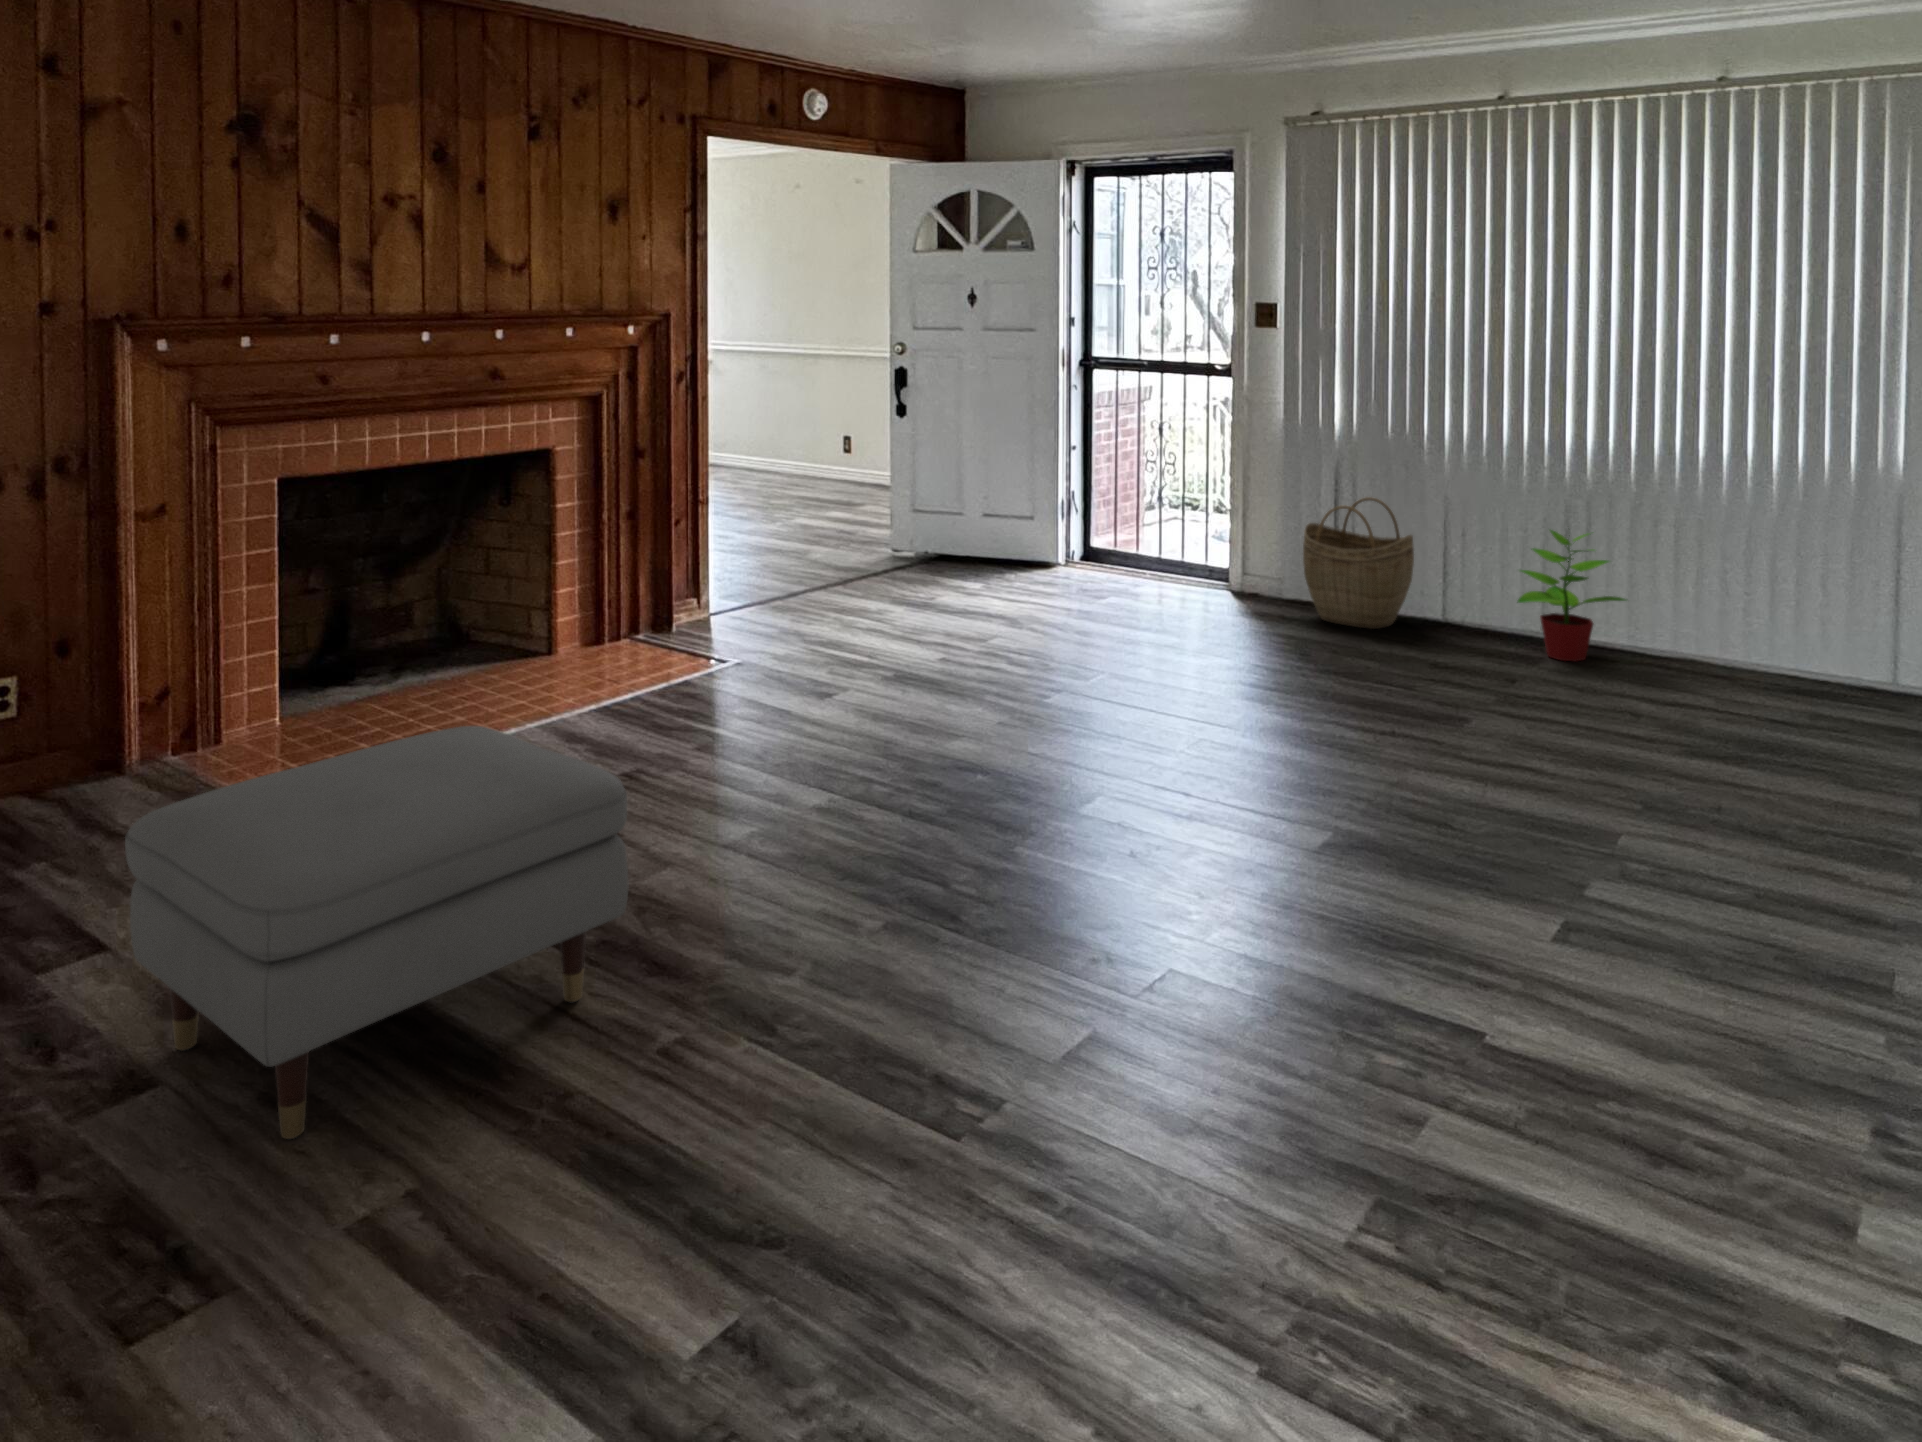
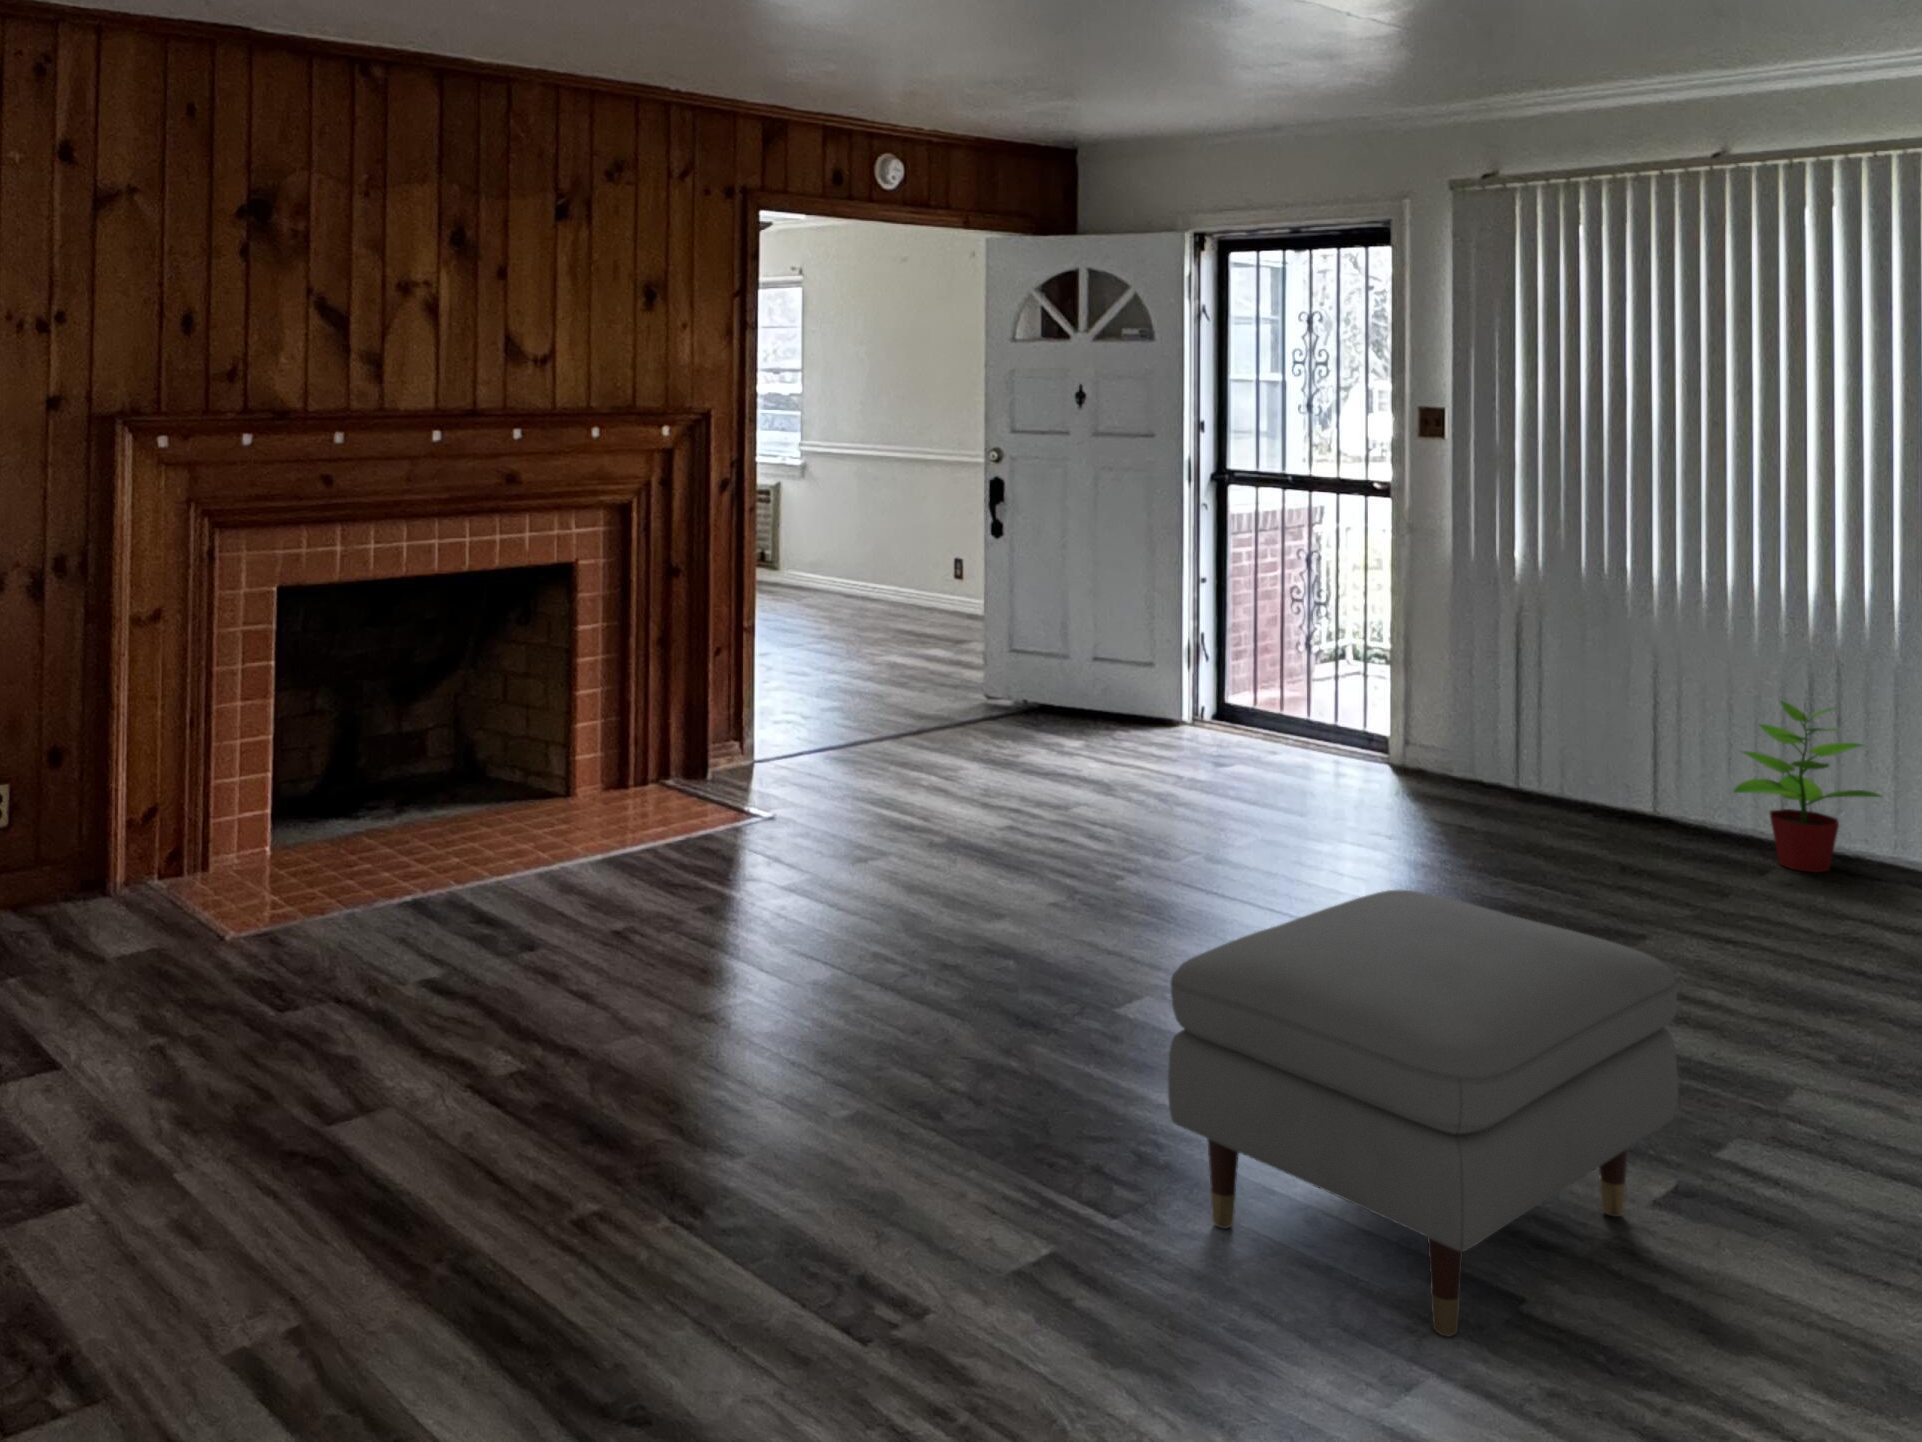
woven basket: present [1303,497,1414,629] -> none [1469,652,1611,818]
ottoman: present [125,726,628,1139] -> present [1168,890,1678,1337]

